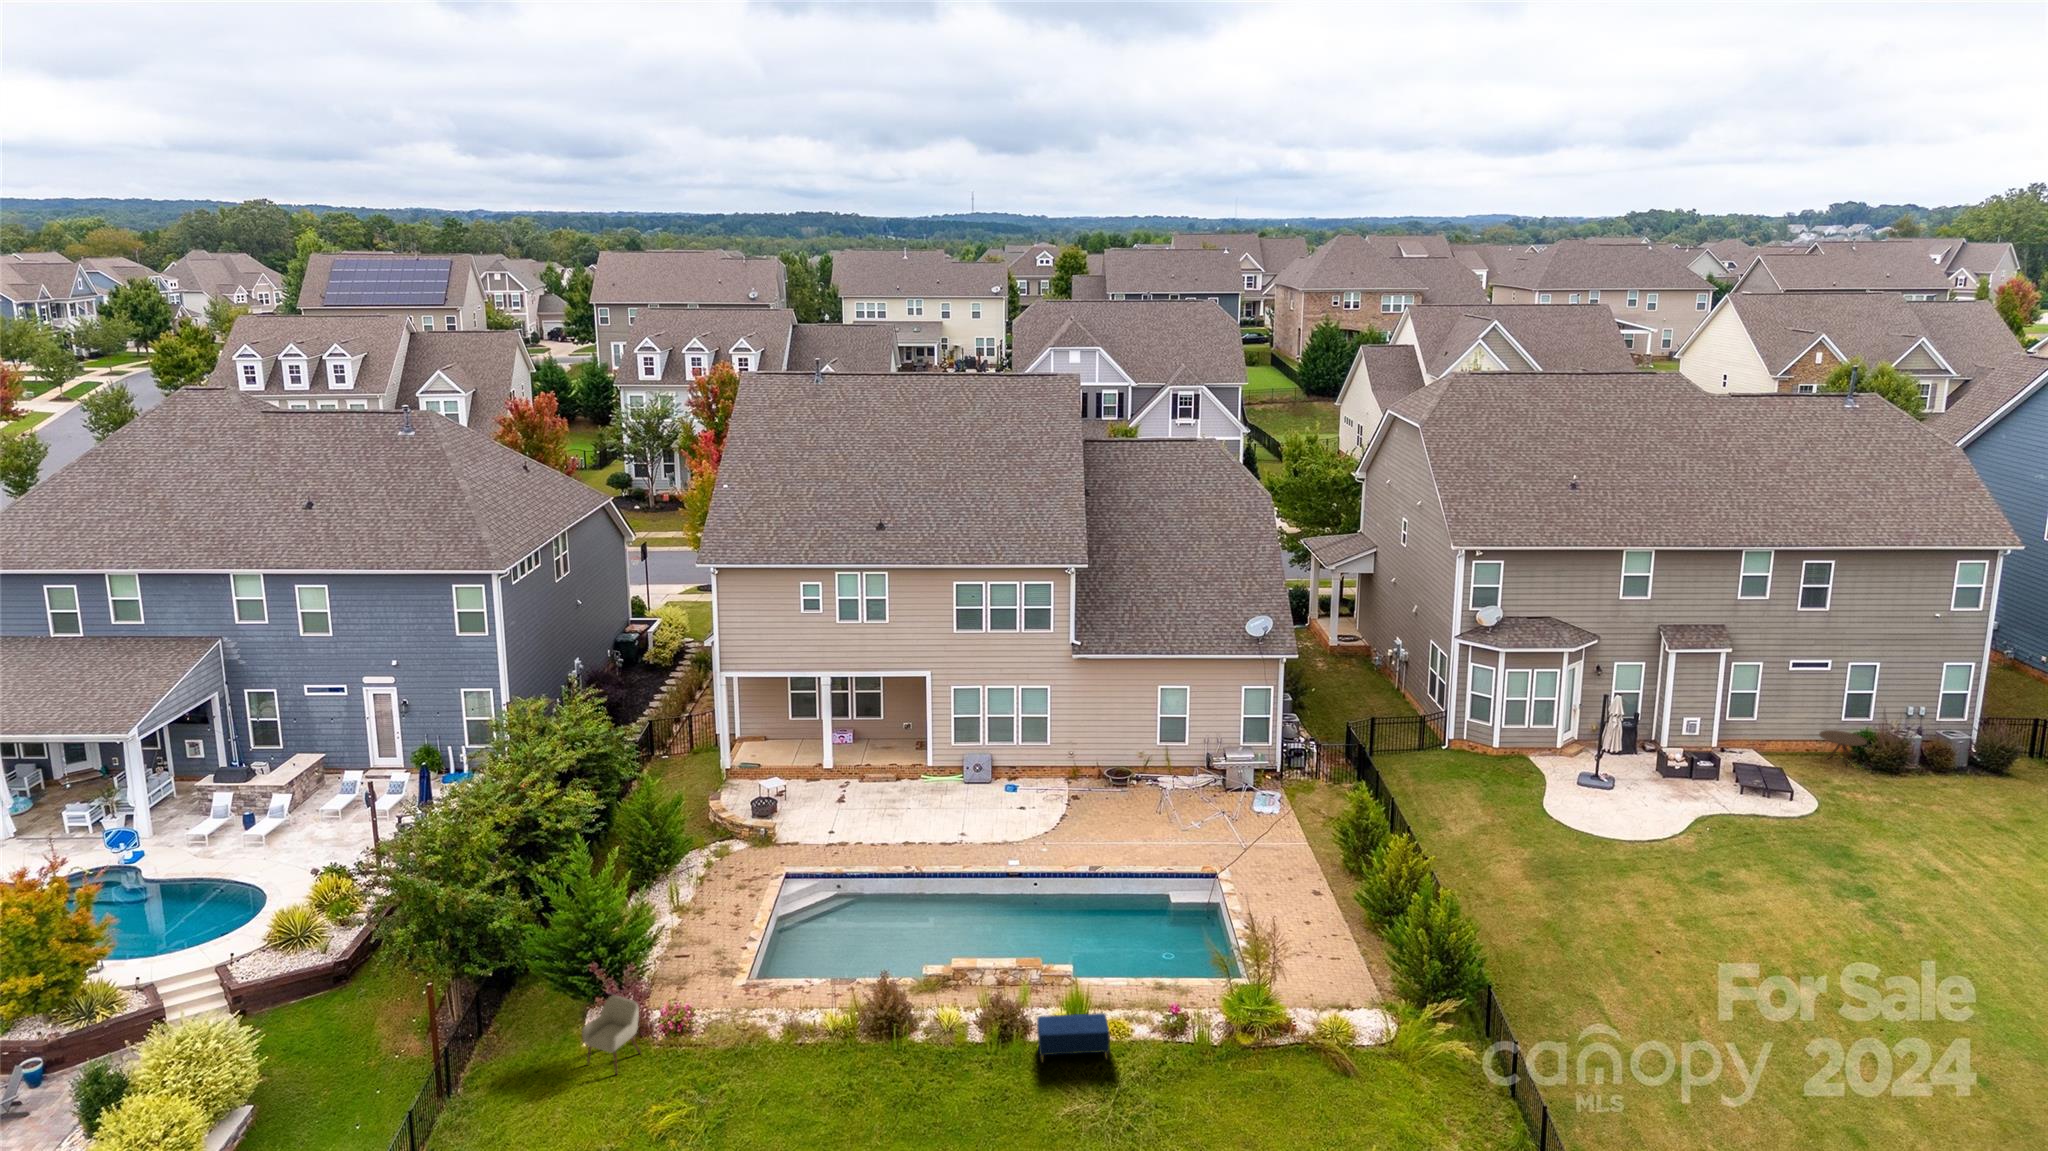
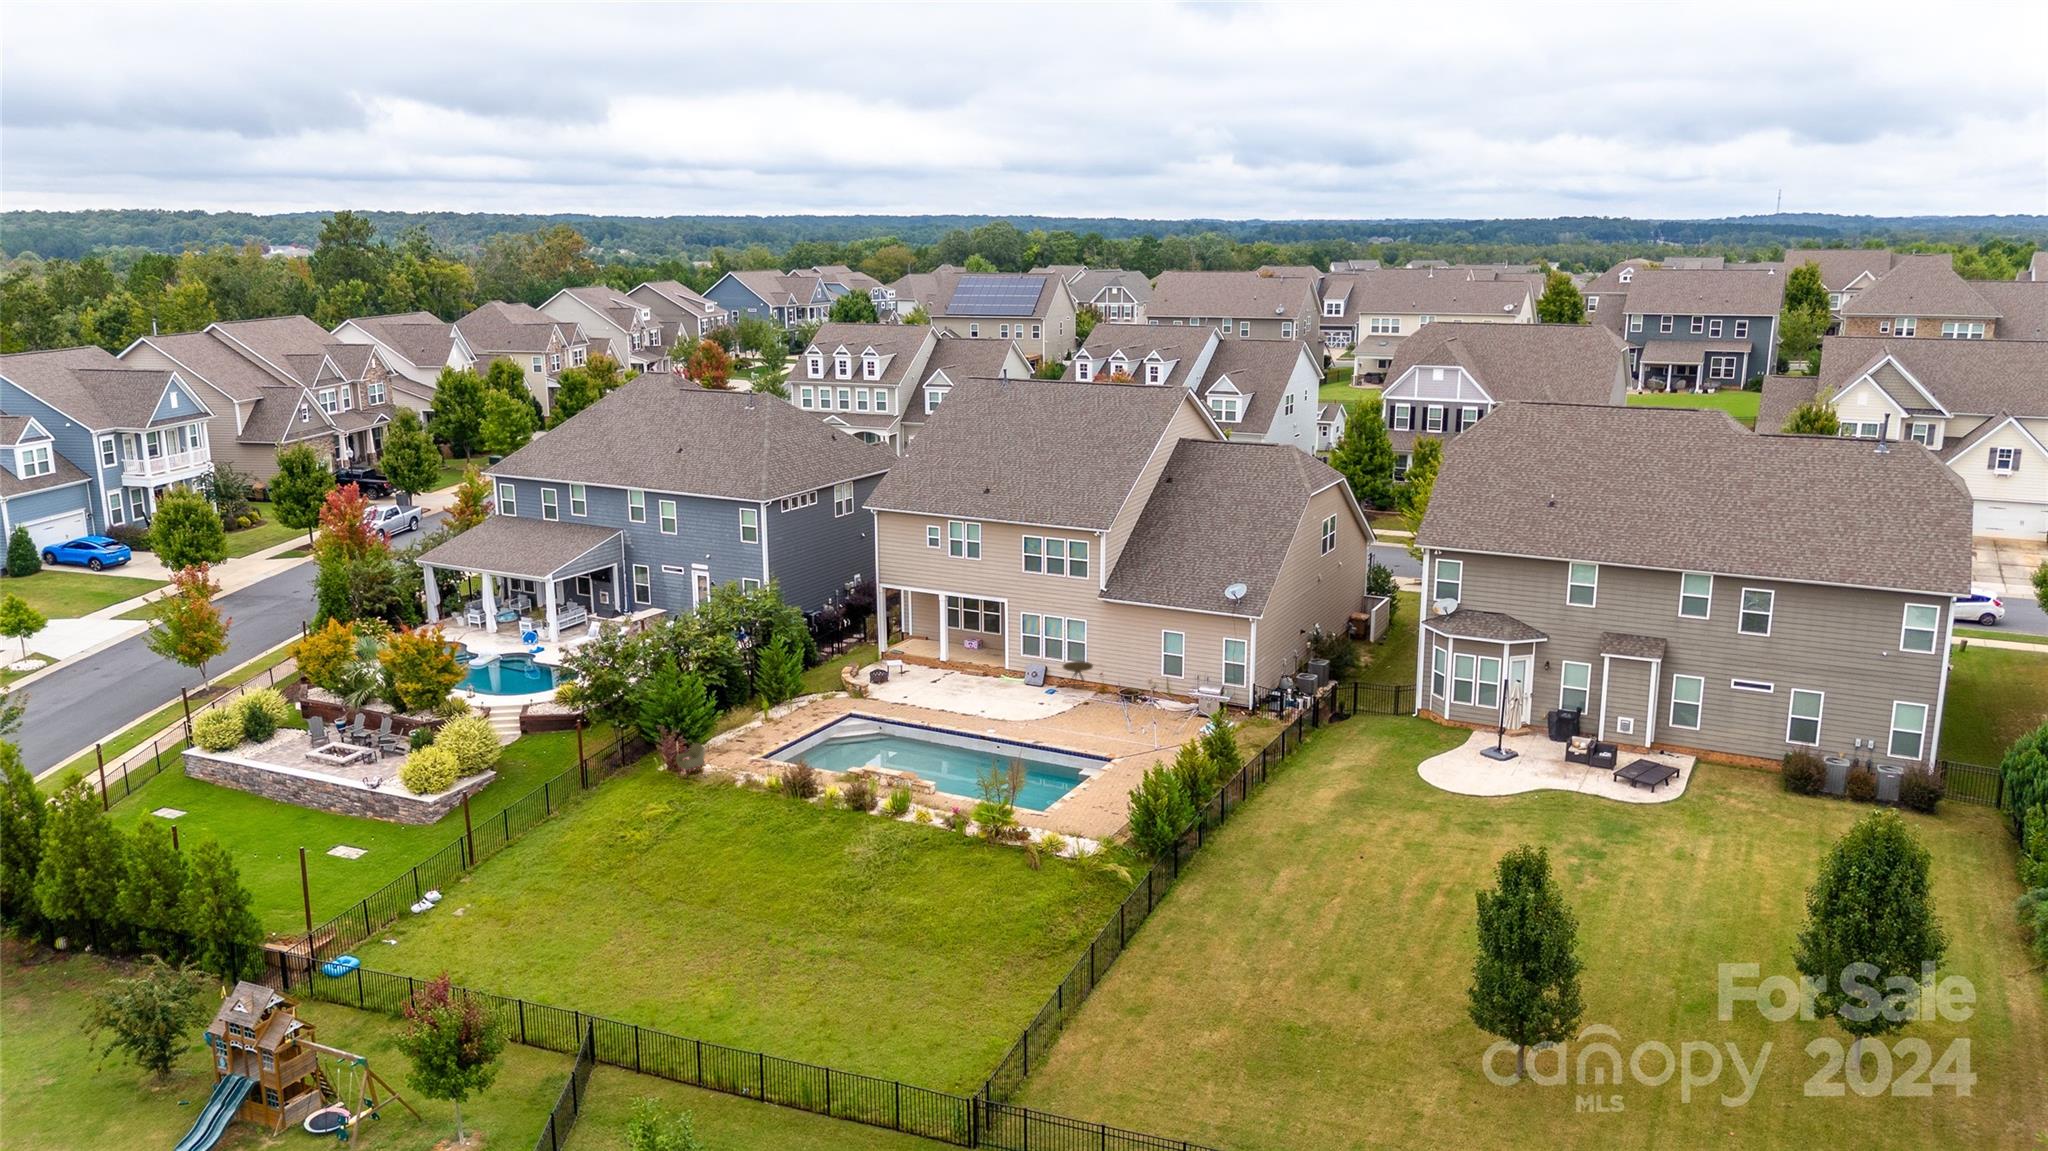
round table: present [1819,730,1867,763] -> present [1063,661,1093,682]
bench: present [1037,1013,1110,1062] -> none [887,795,934,826]

